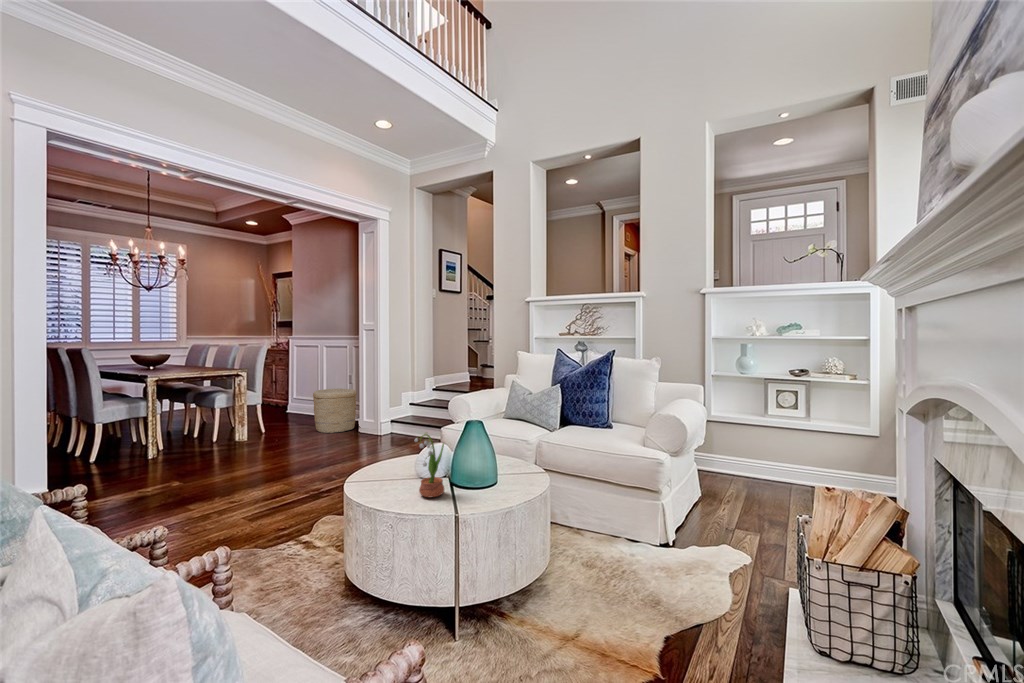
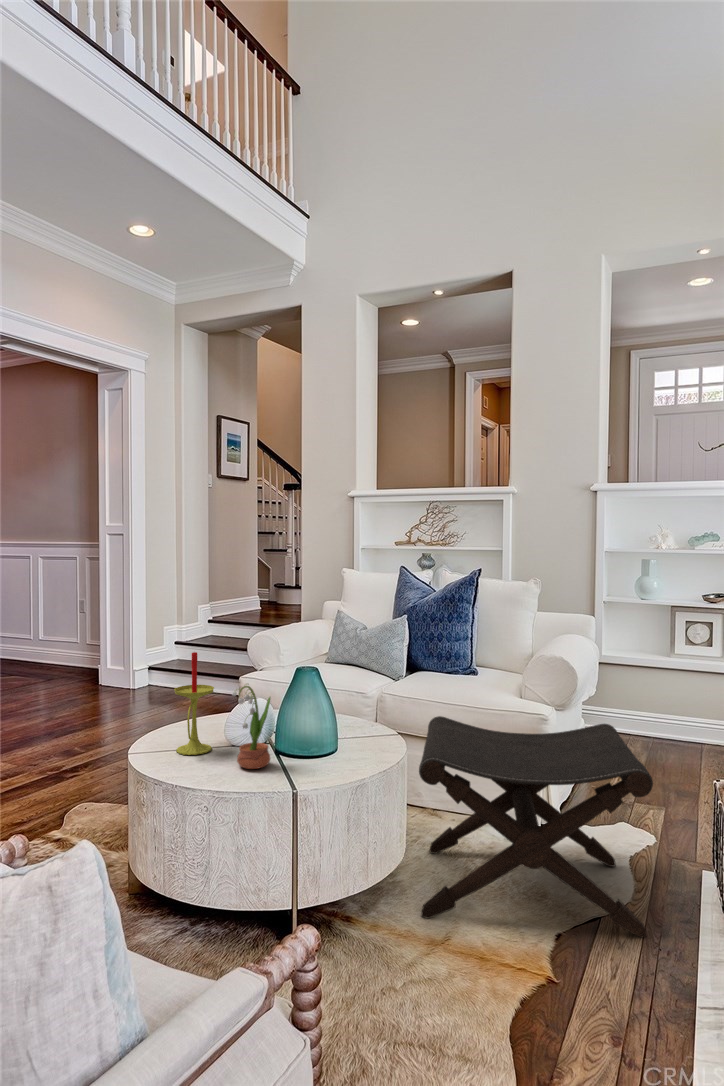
woven basket: present [313,389,357,433] -> none [26,621,92,688]
candle: none [377,407,406,485] -> present [174,652,214,755]
footstool: none [556,459,746,643] -> present [419,716,653,937]

